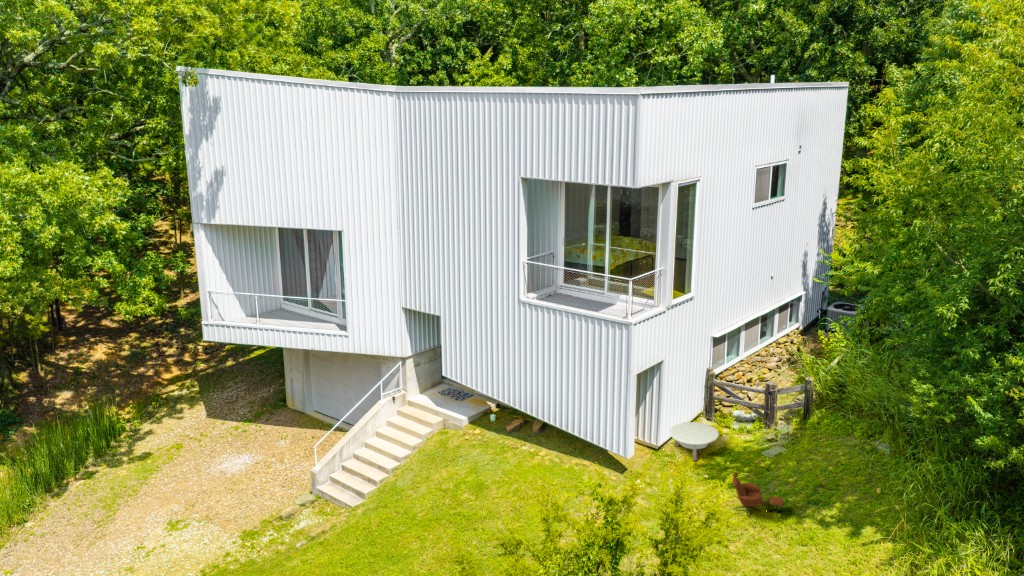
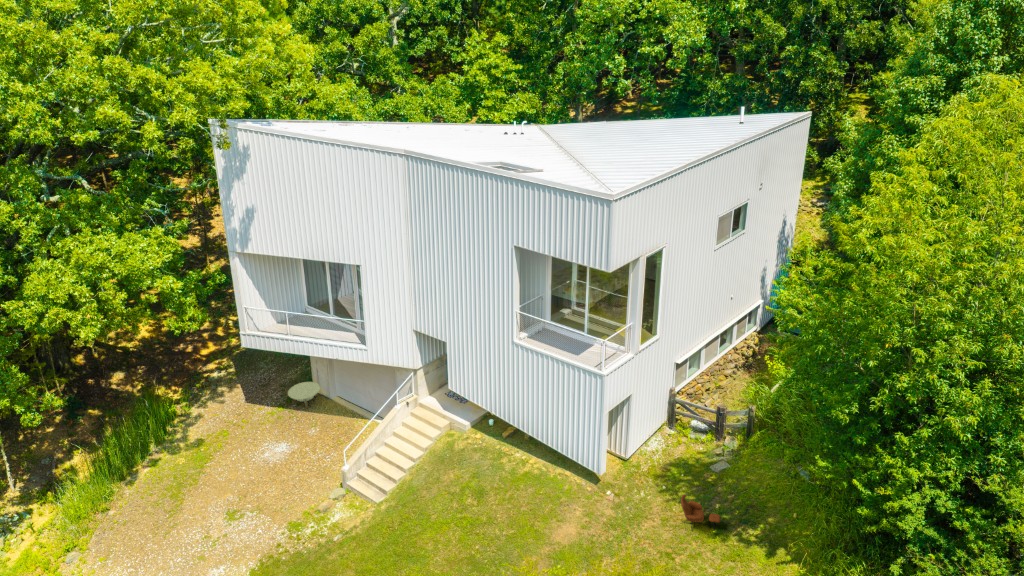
round table: present [670,422,718,461] -> present [288,382,320,409]

